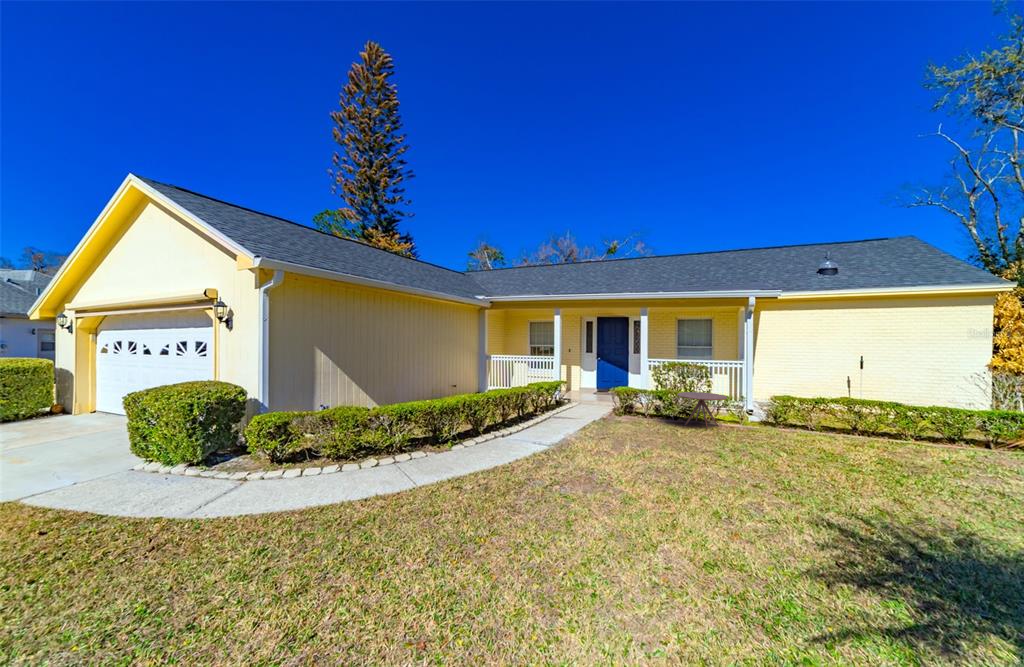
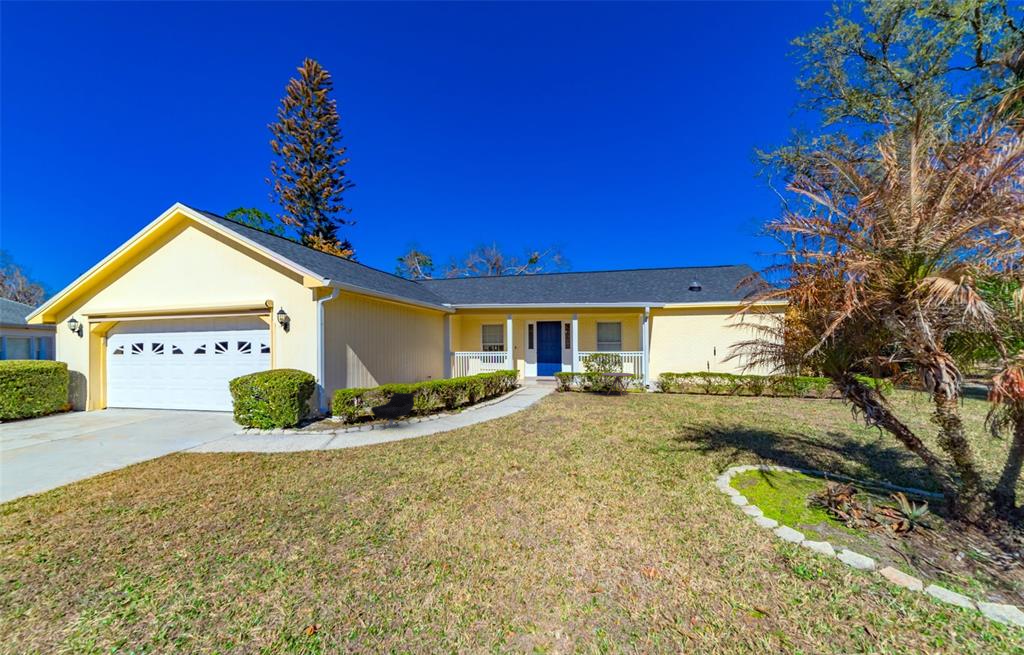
lounge chair: none [312,414,375,472] -> present [371,393,414,430]

